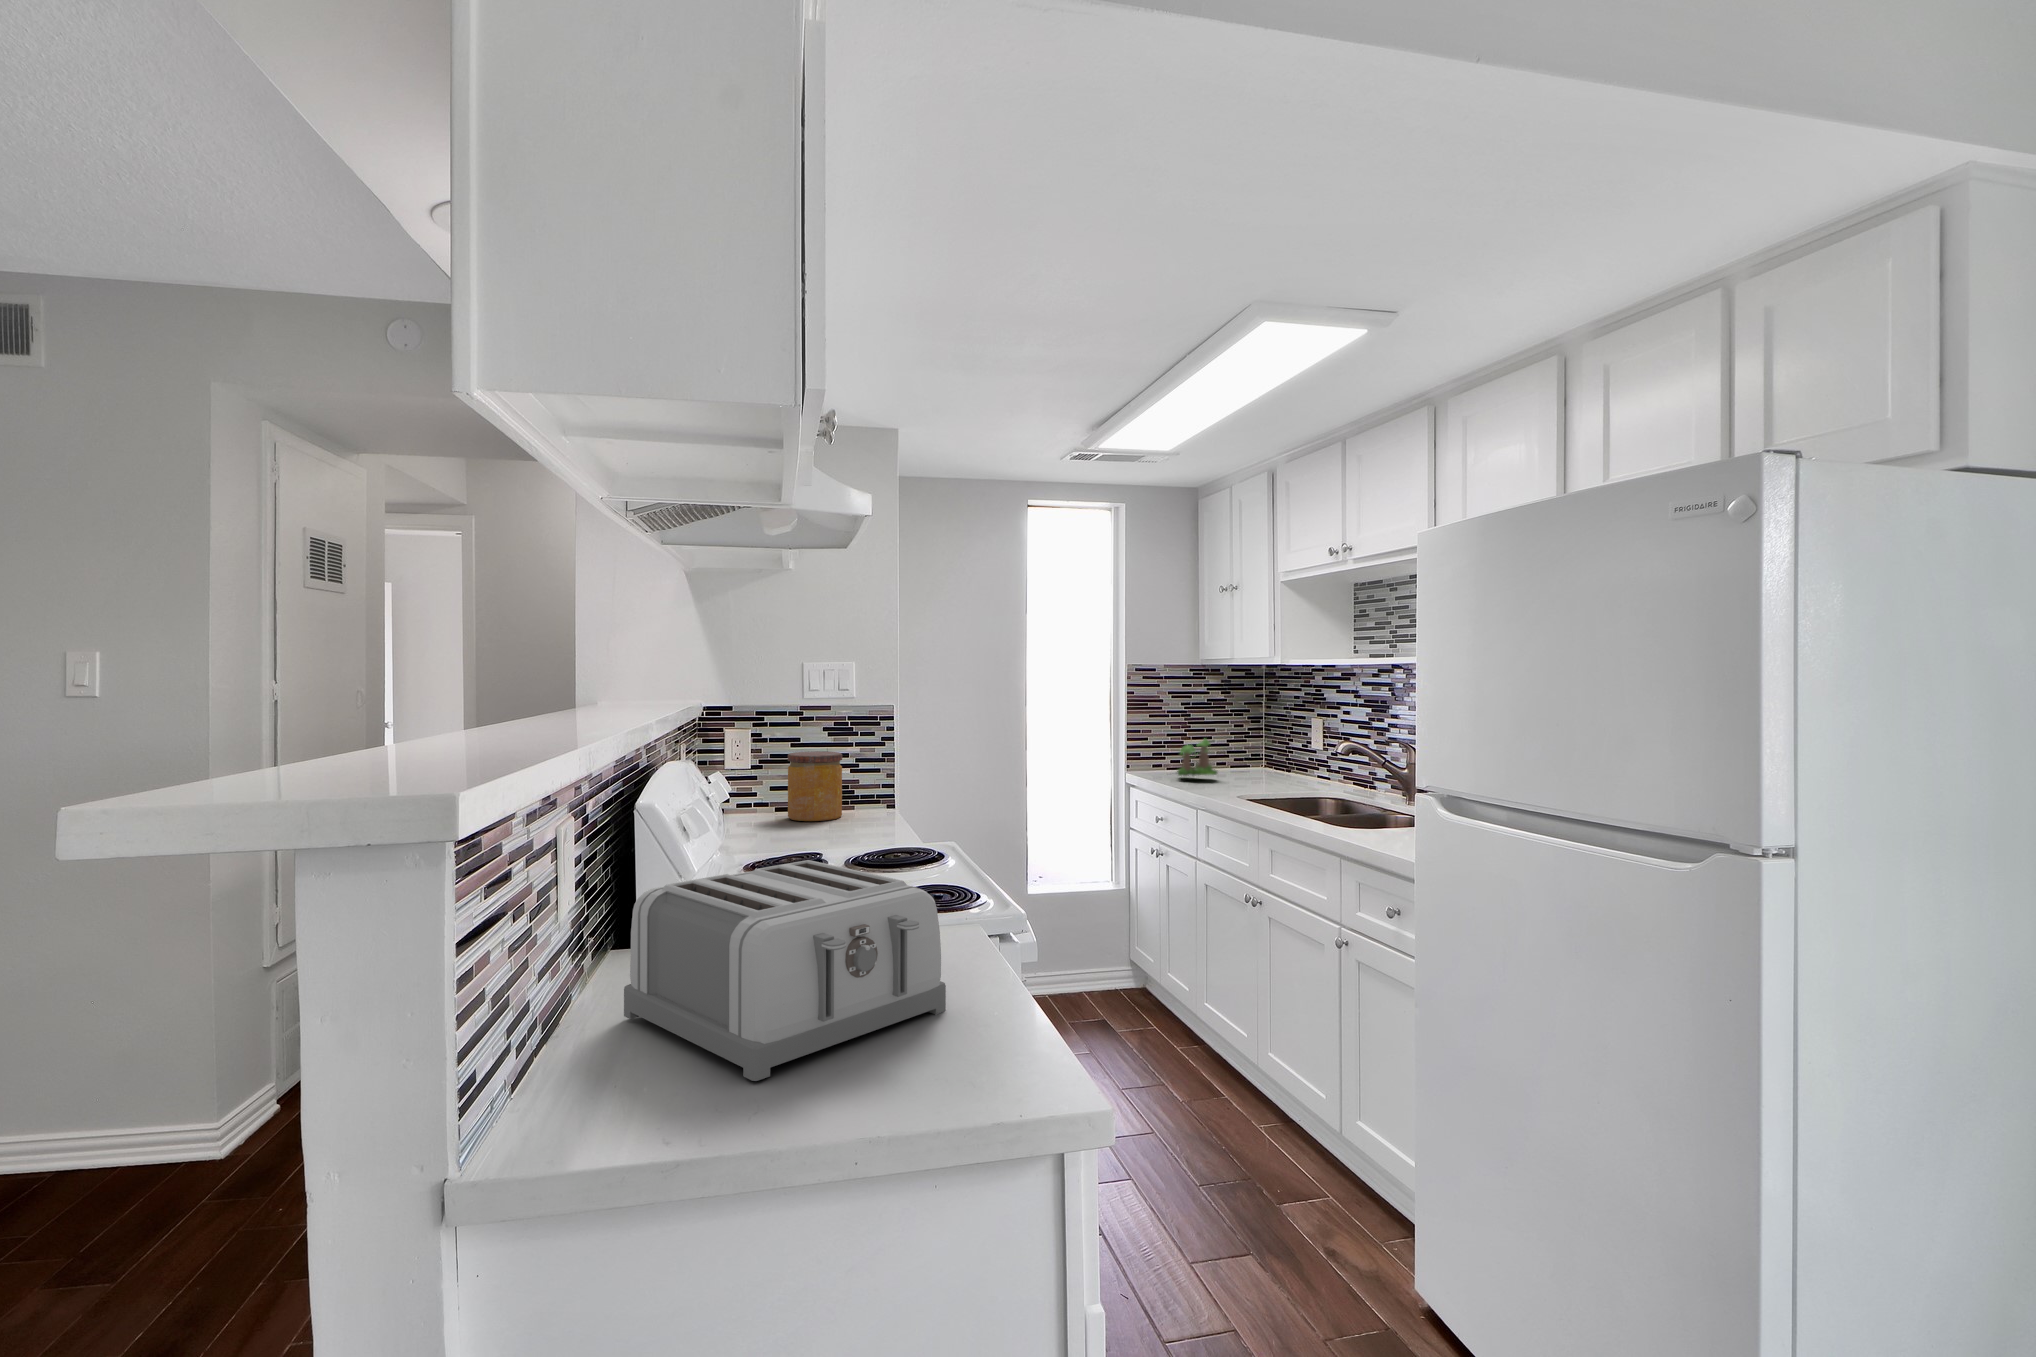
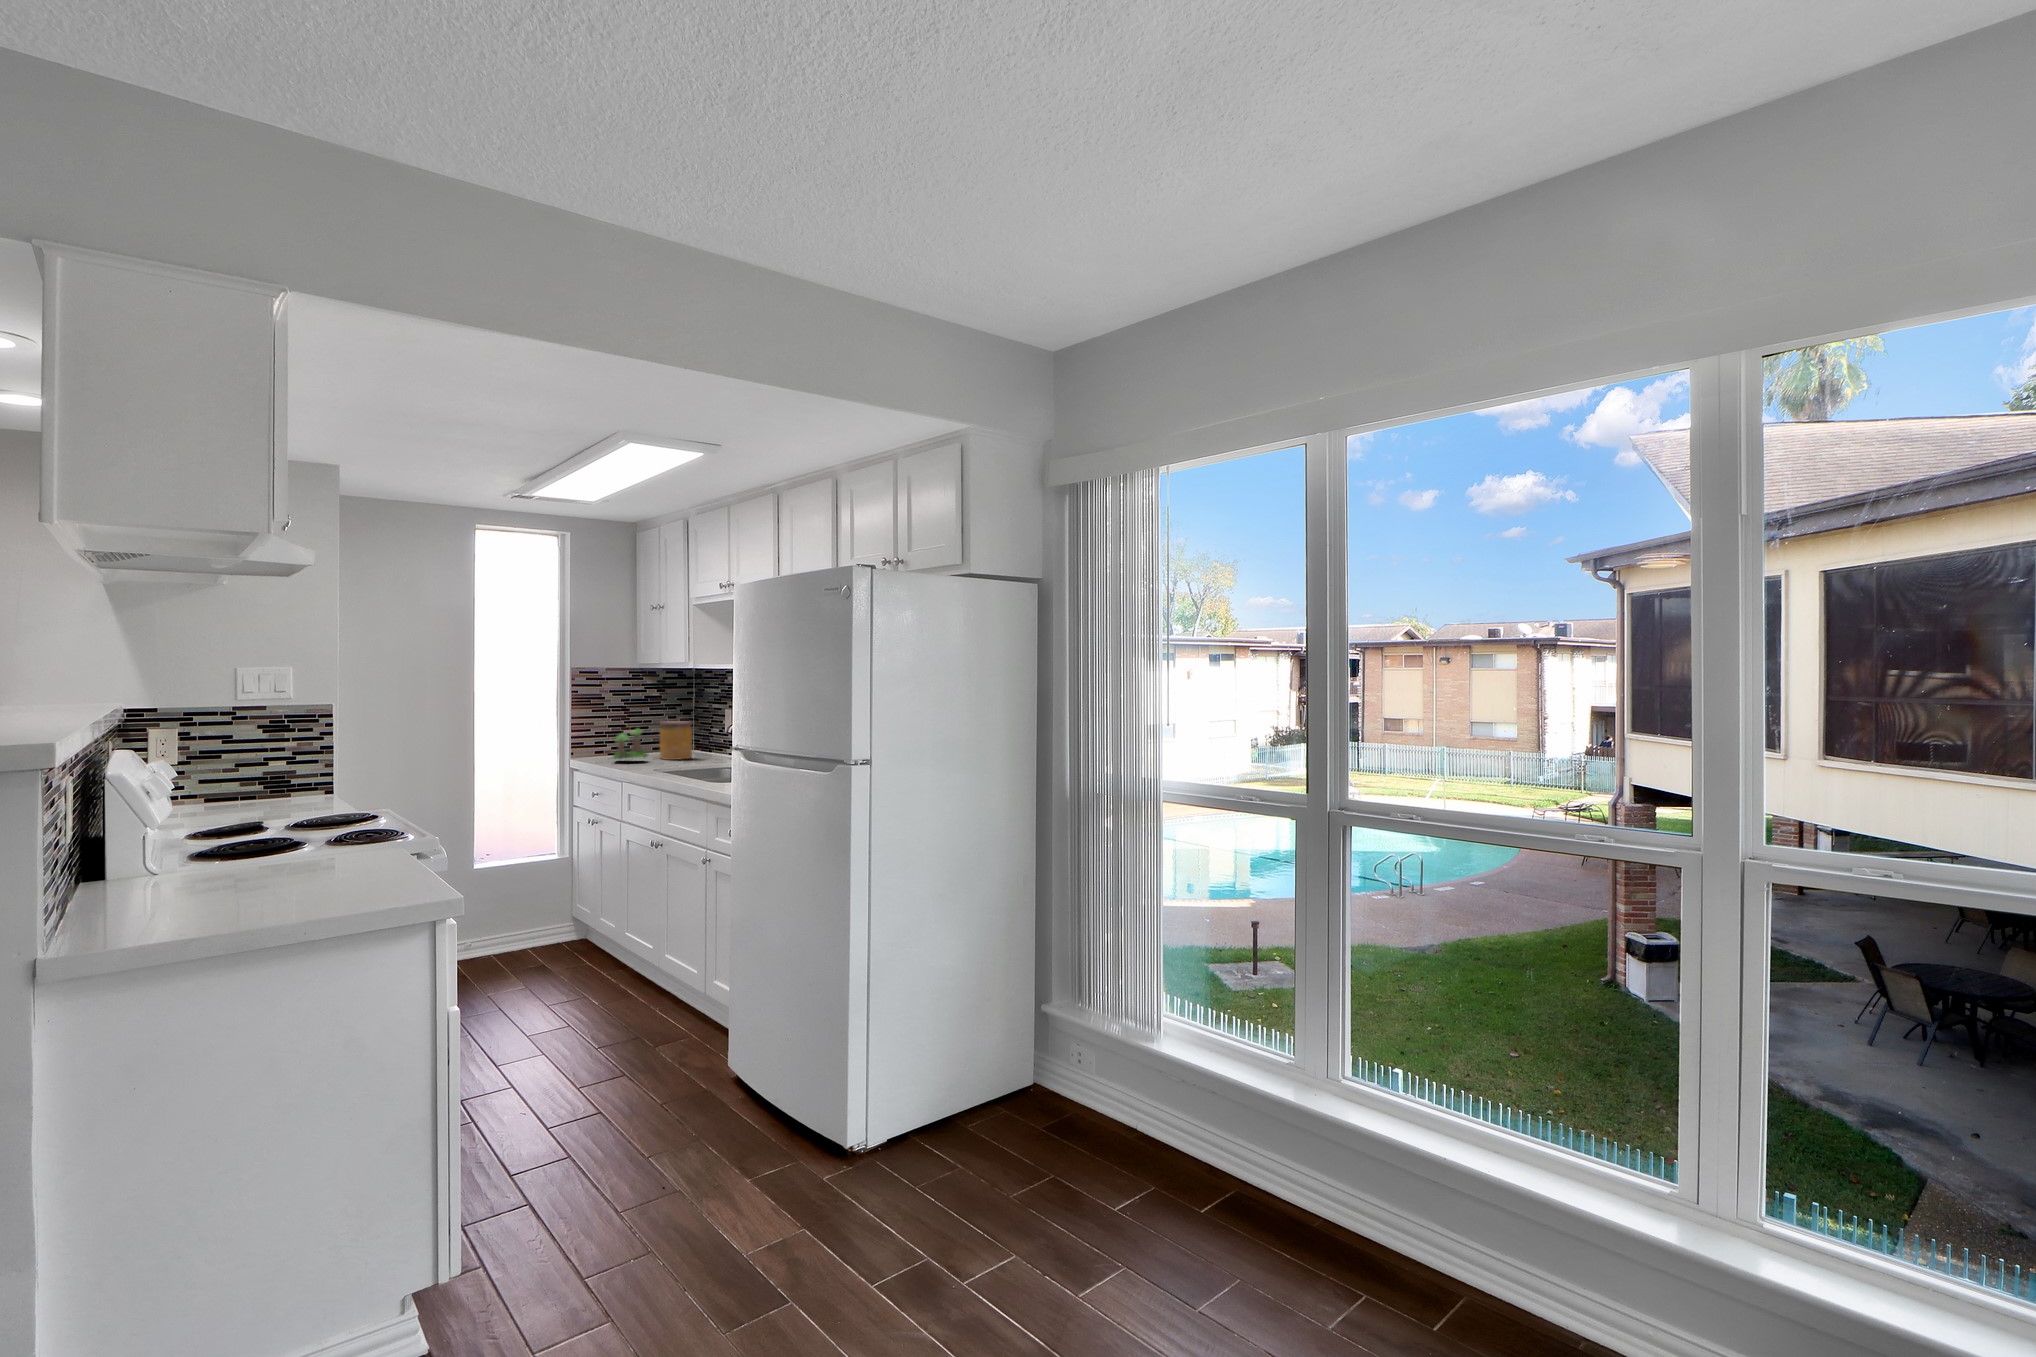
jar: present [788,751,842,821] -> present [660,721,692,760]
toaster: present [624,860,946,1081] -> none [136,803,381,911]

